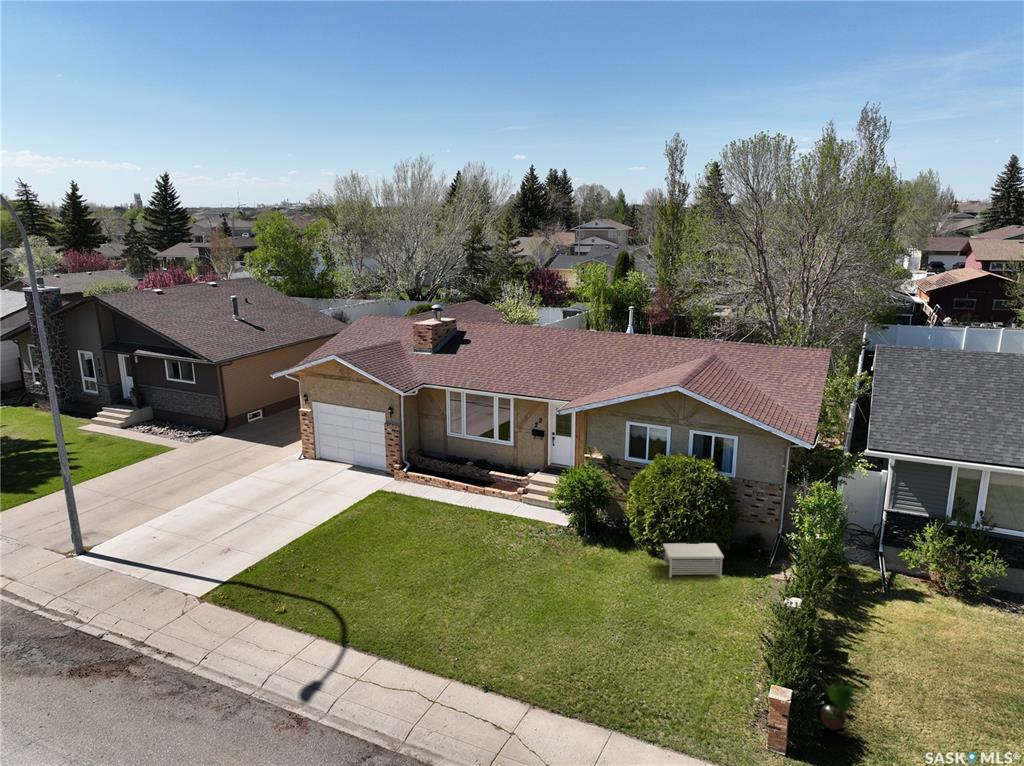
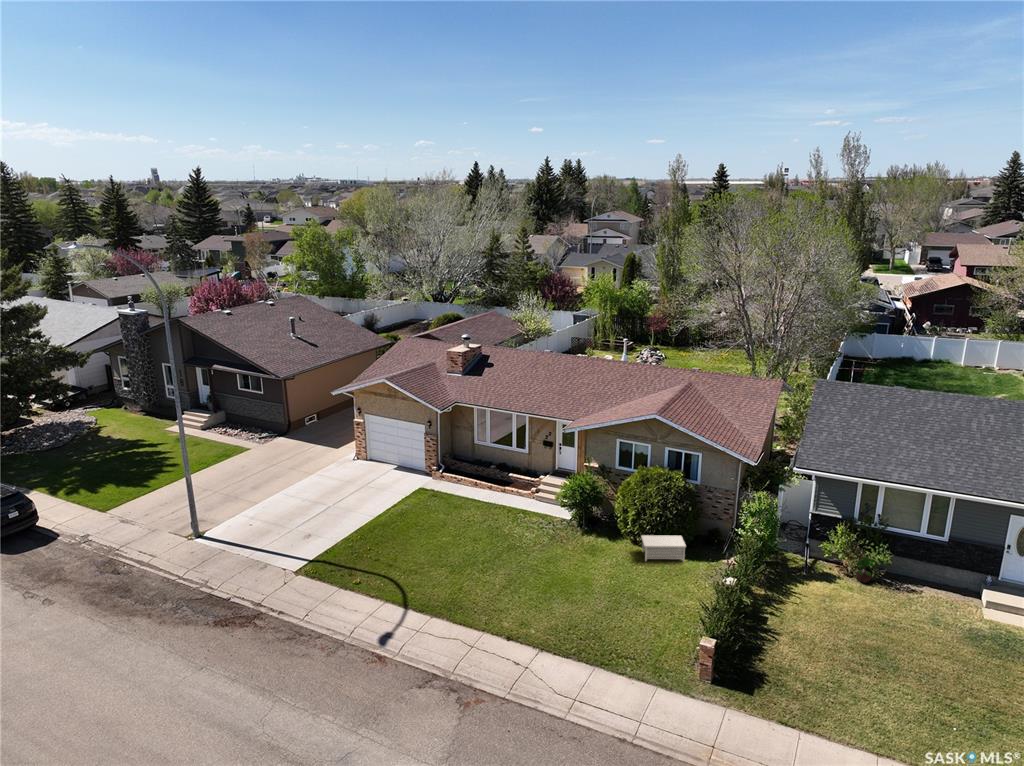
potted tree: present [821,684,854,730] -> present [856,557,873,582]

